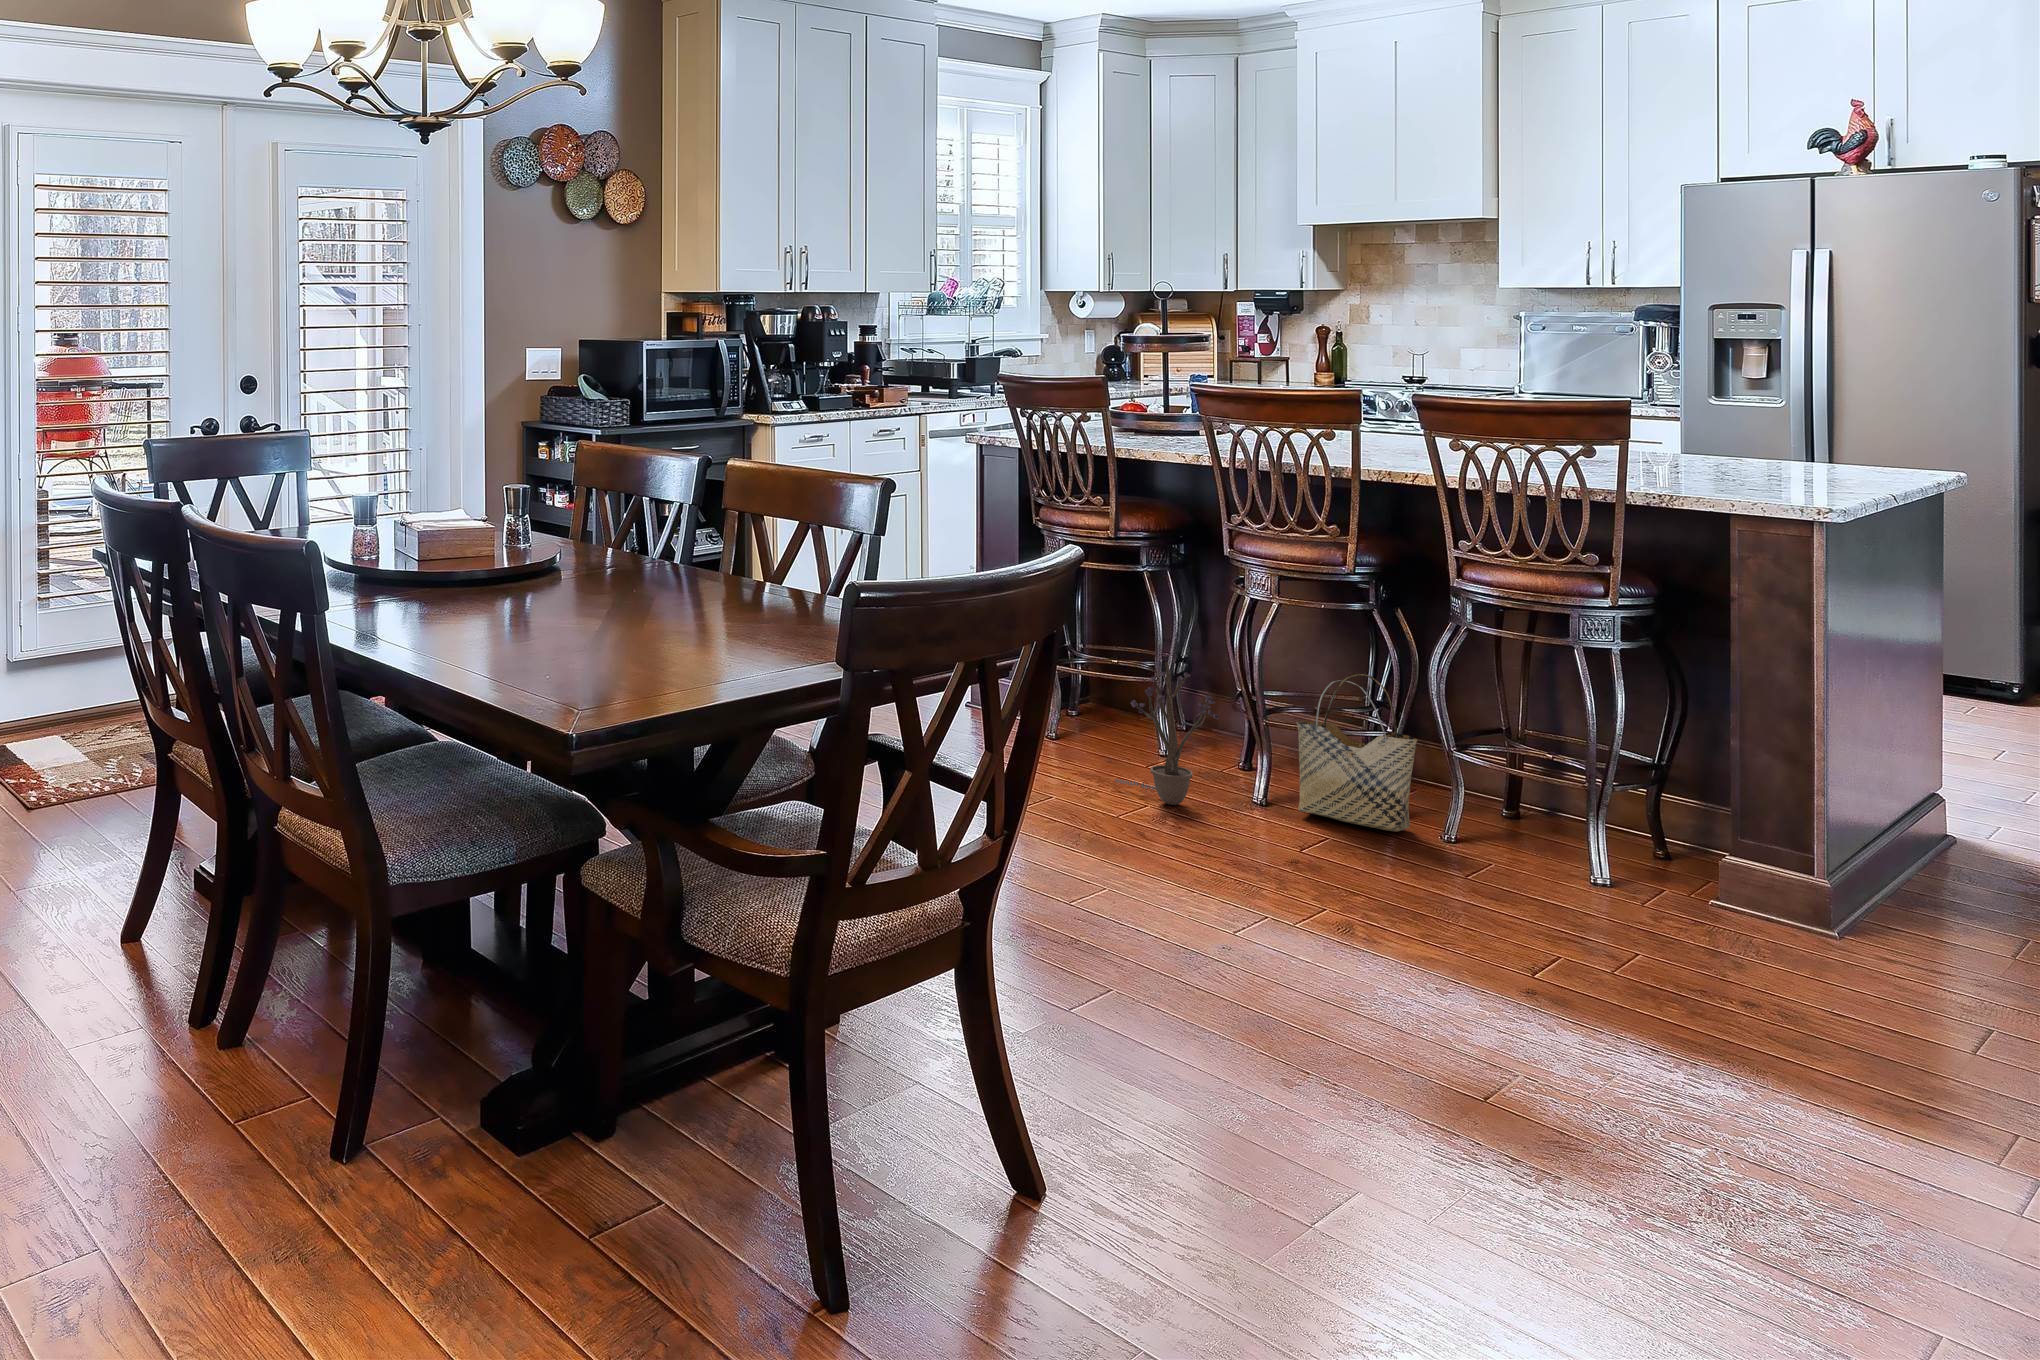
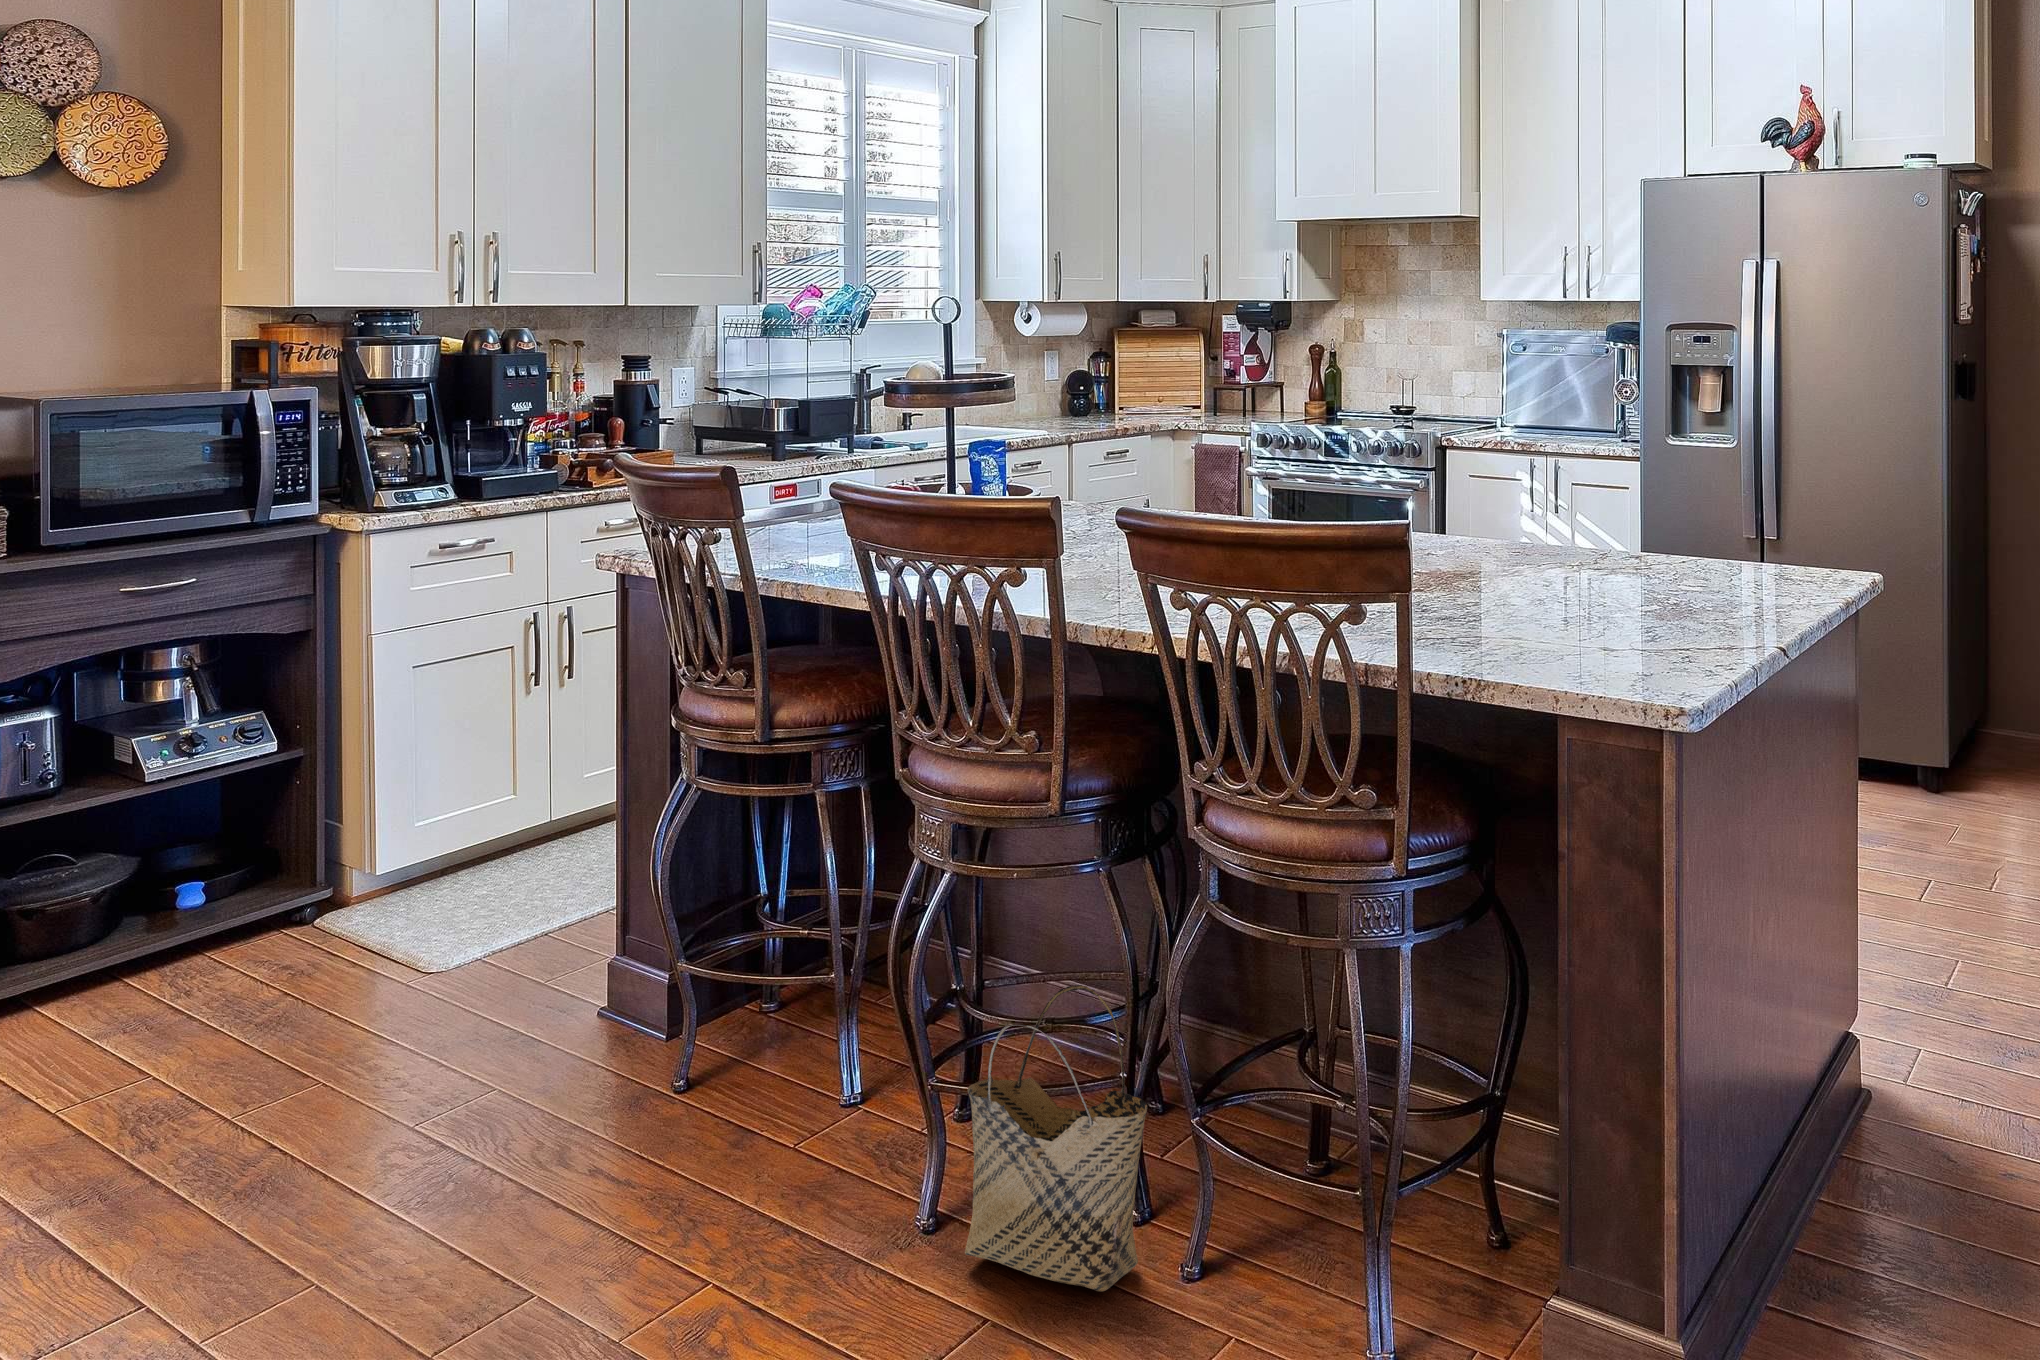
decorative plant: present [1115,662,1218,805] -> none [677,1008,818,1276]

